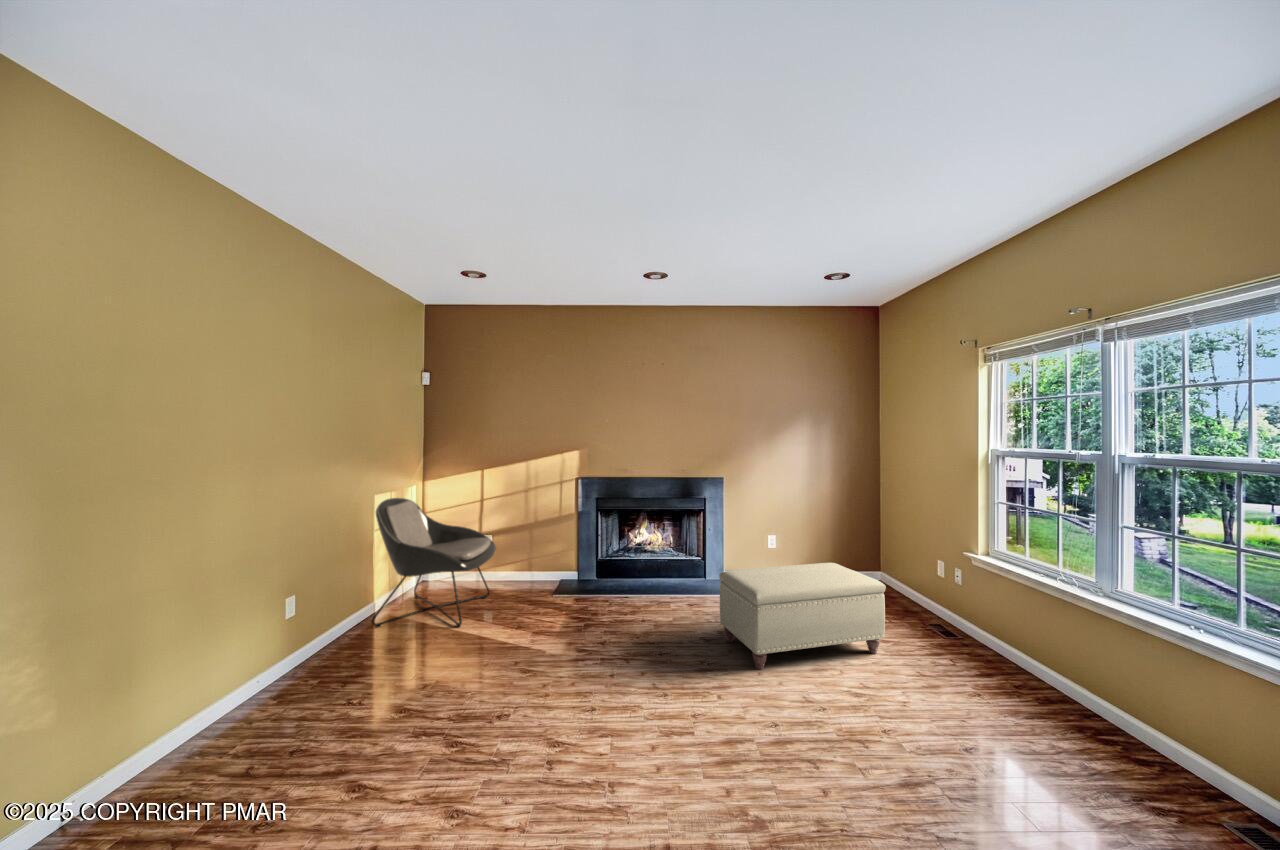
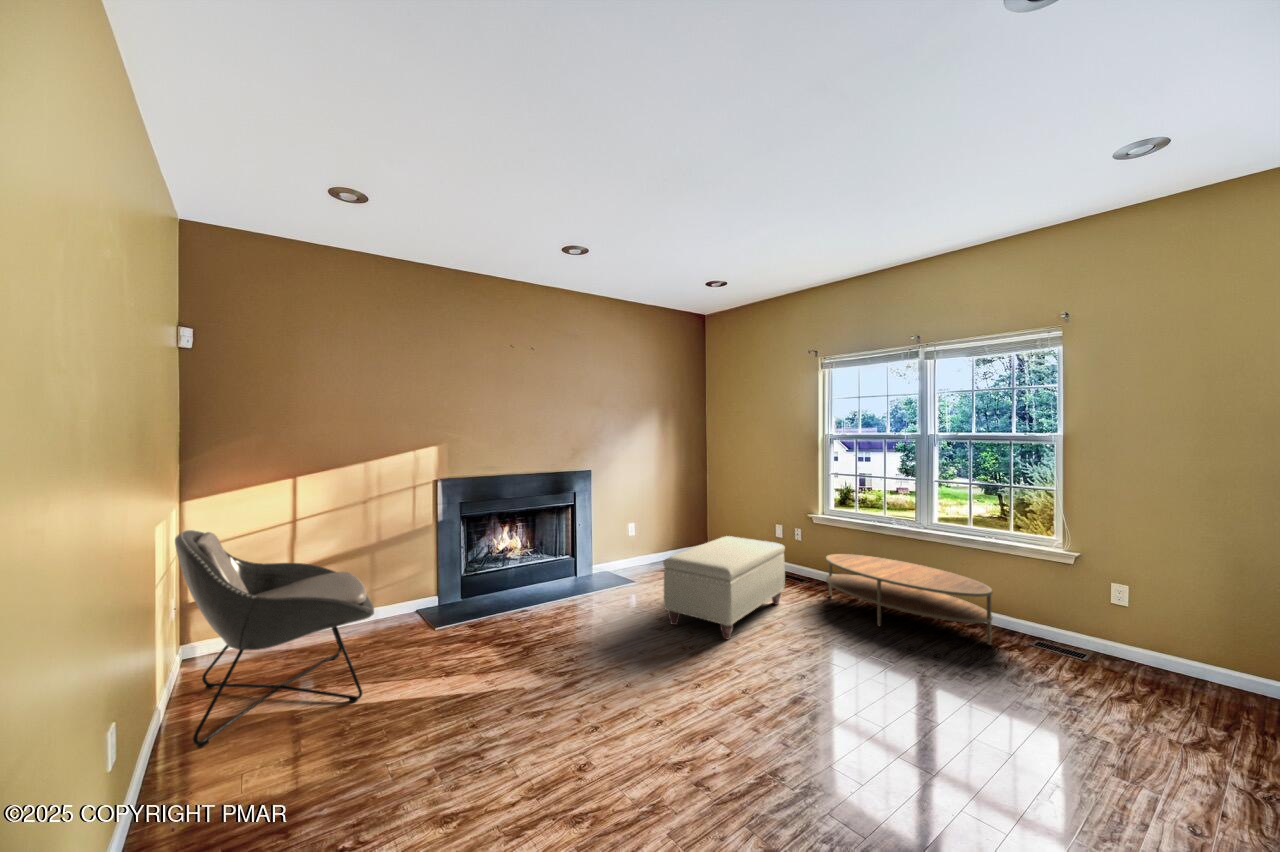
coffee table: none [945,609,1165,804] -> present [826,554,993,645]

